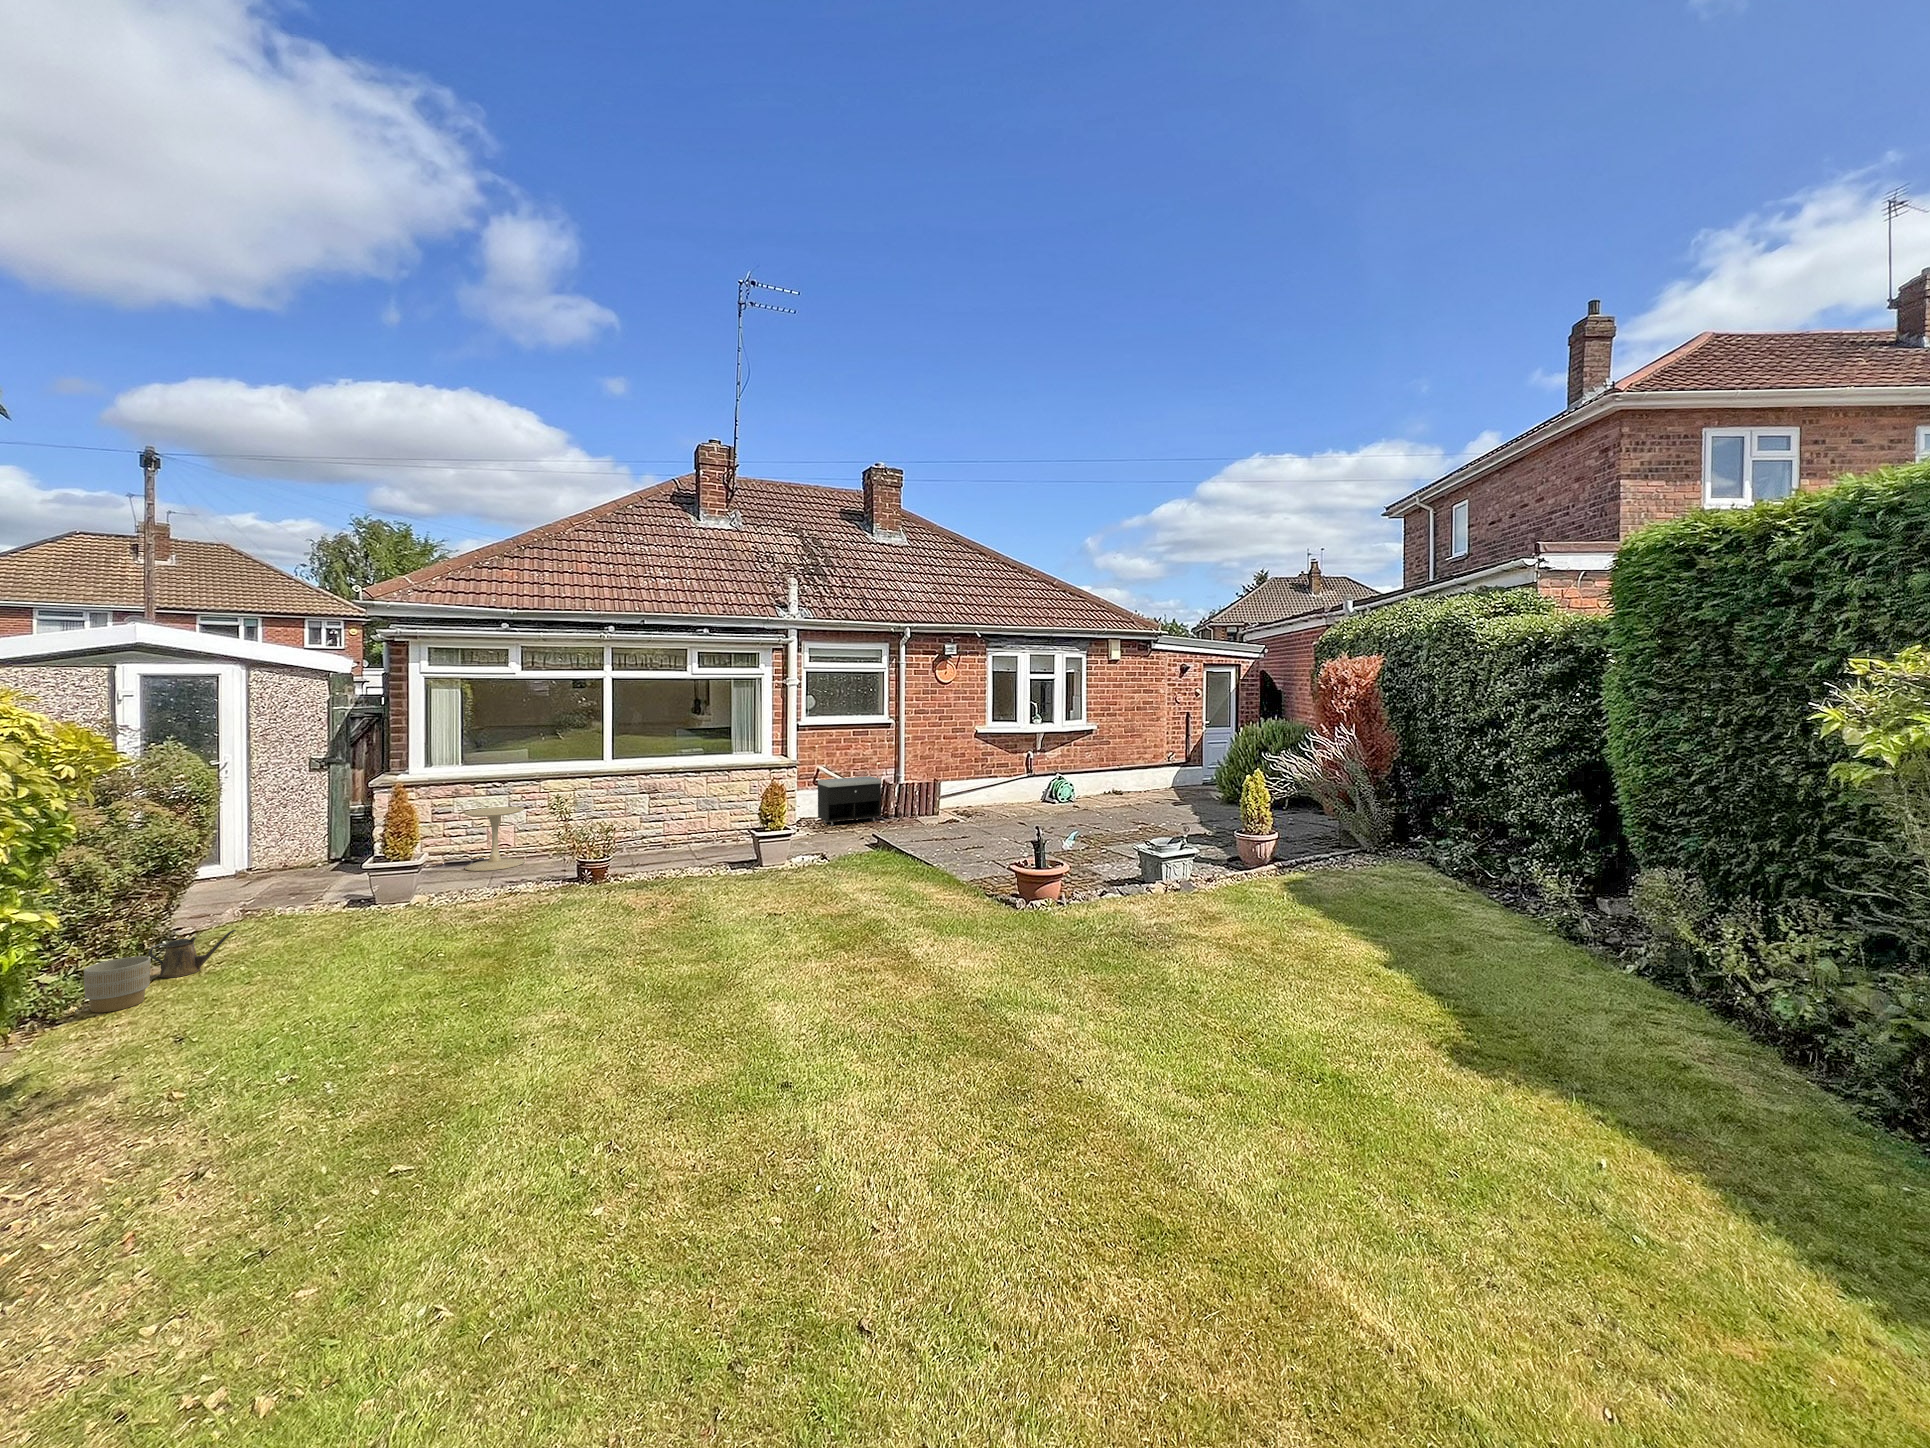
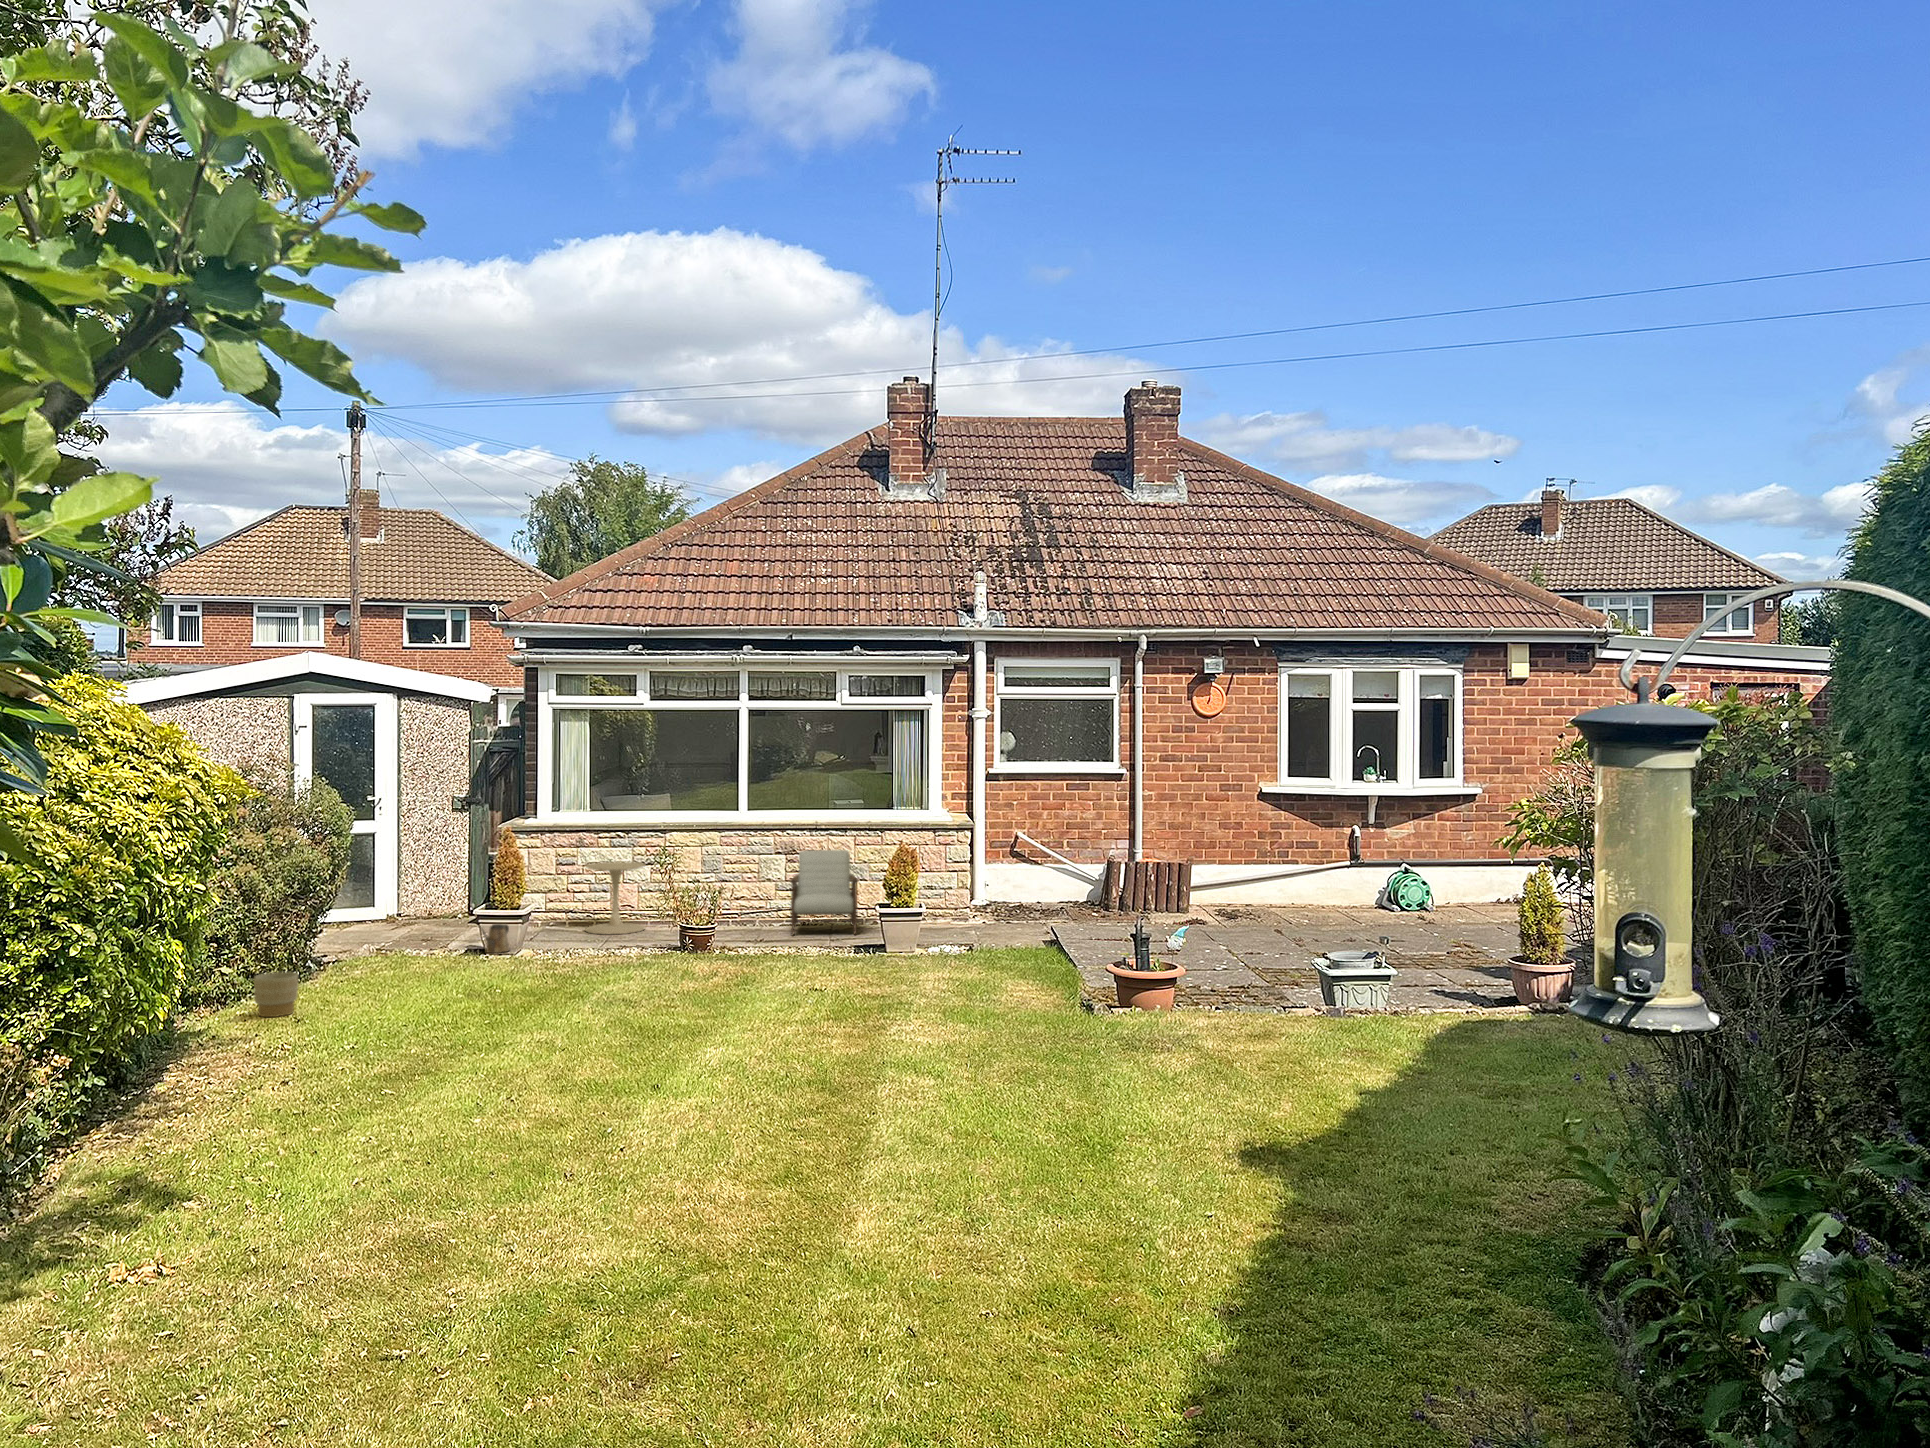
storage bench: present [818,776,881,825] -> none [1009,852,1095,918]
chair: none [658,786,719,856] -> present [790,850,858,936]
watering can: present [148,930,236,978] -> present [480,924,510,953]

